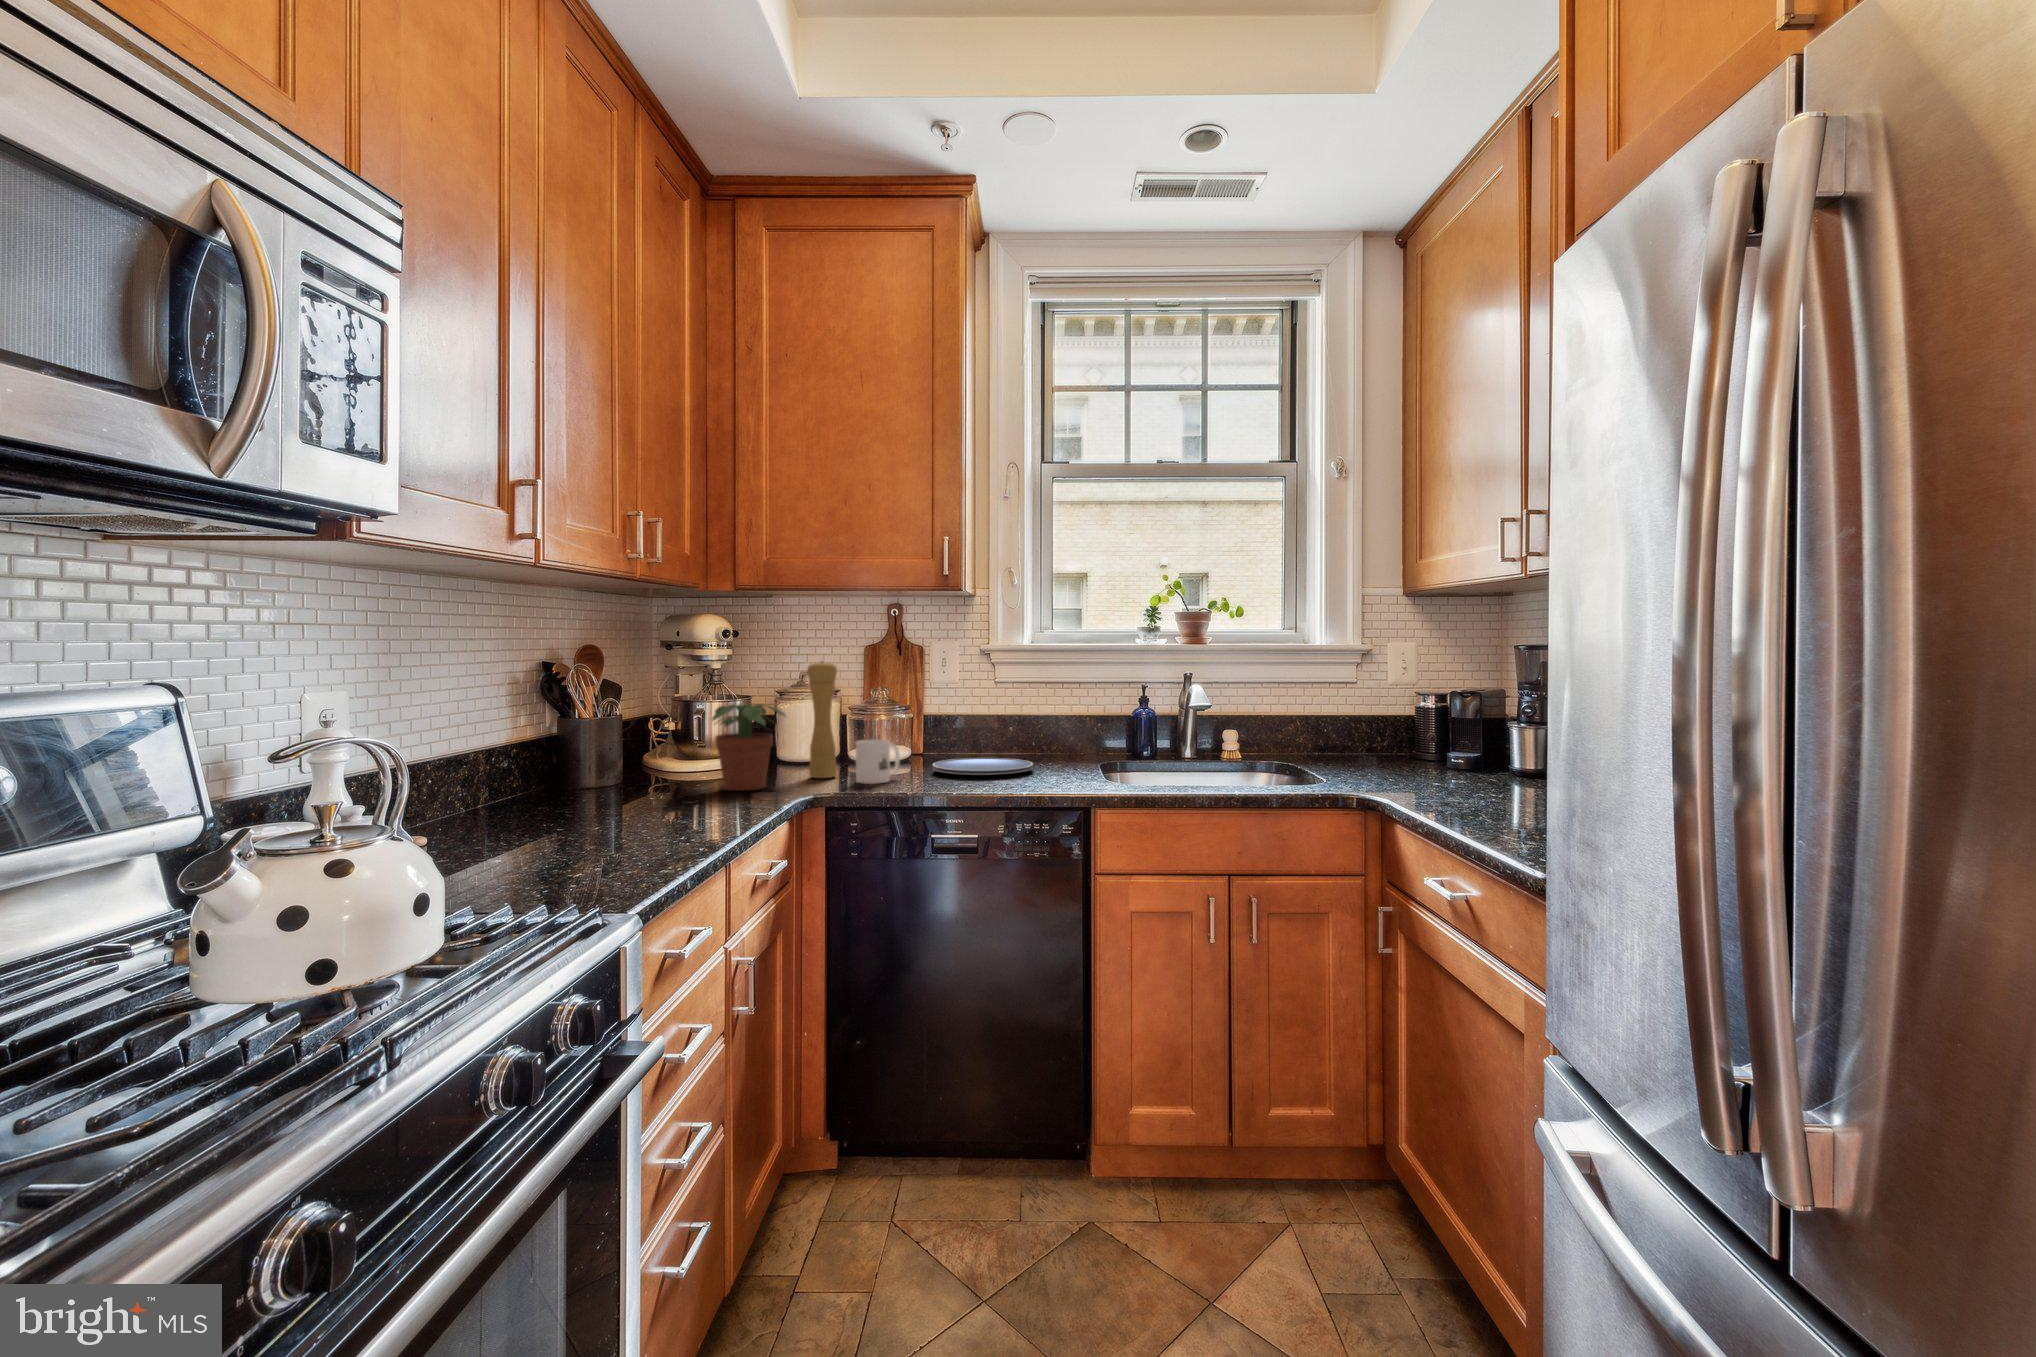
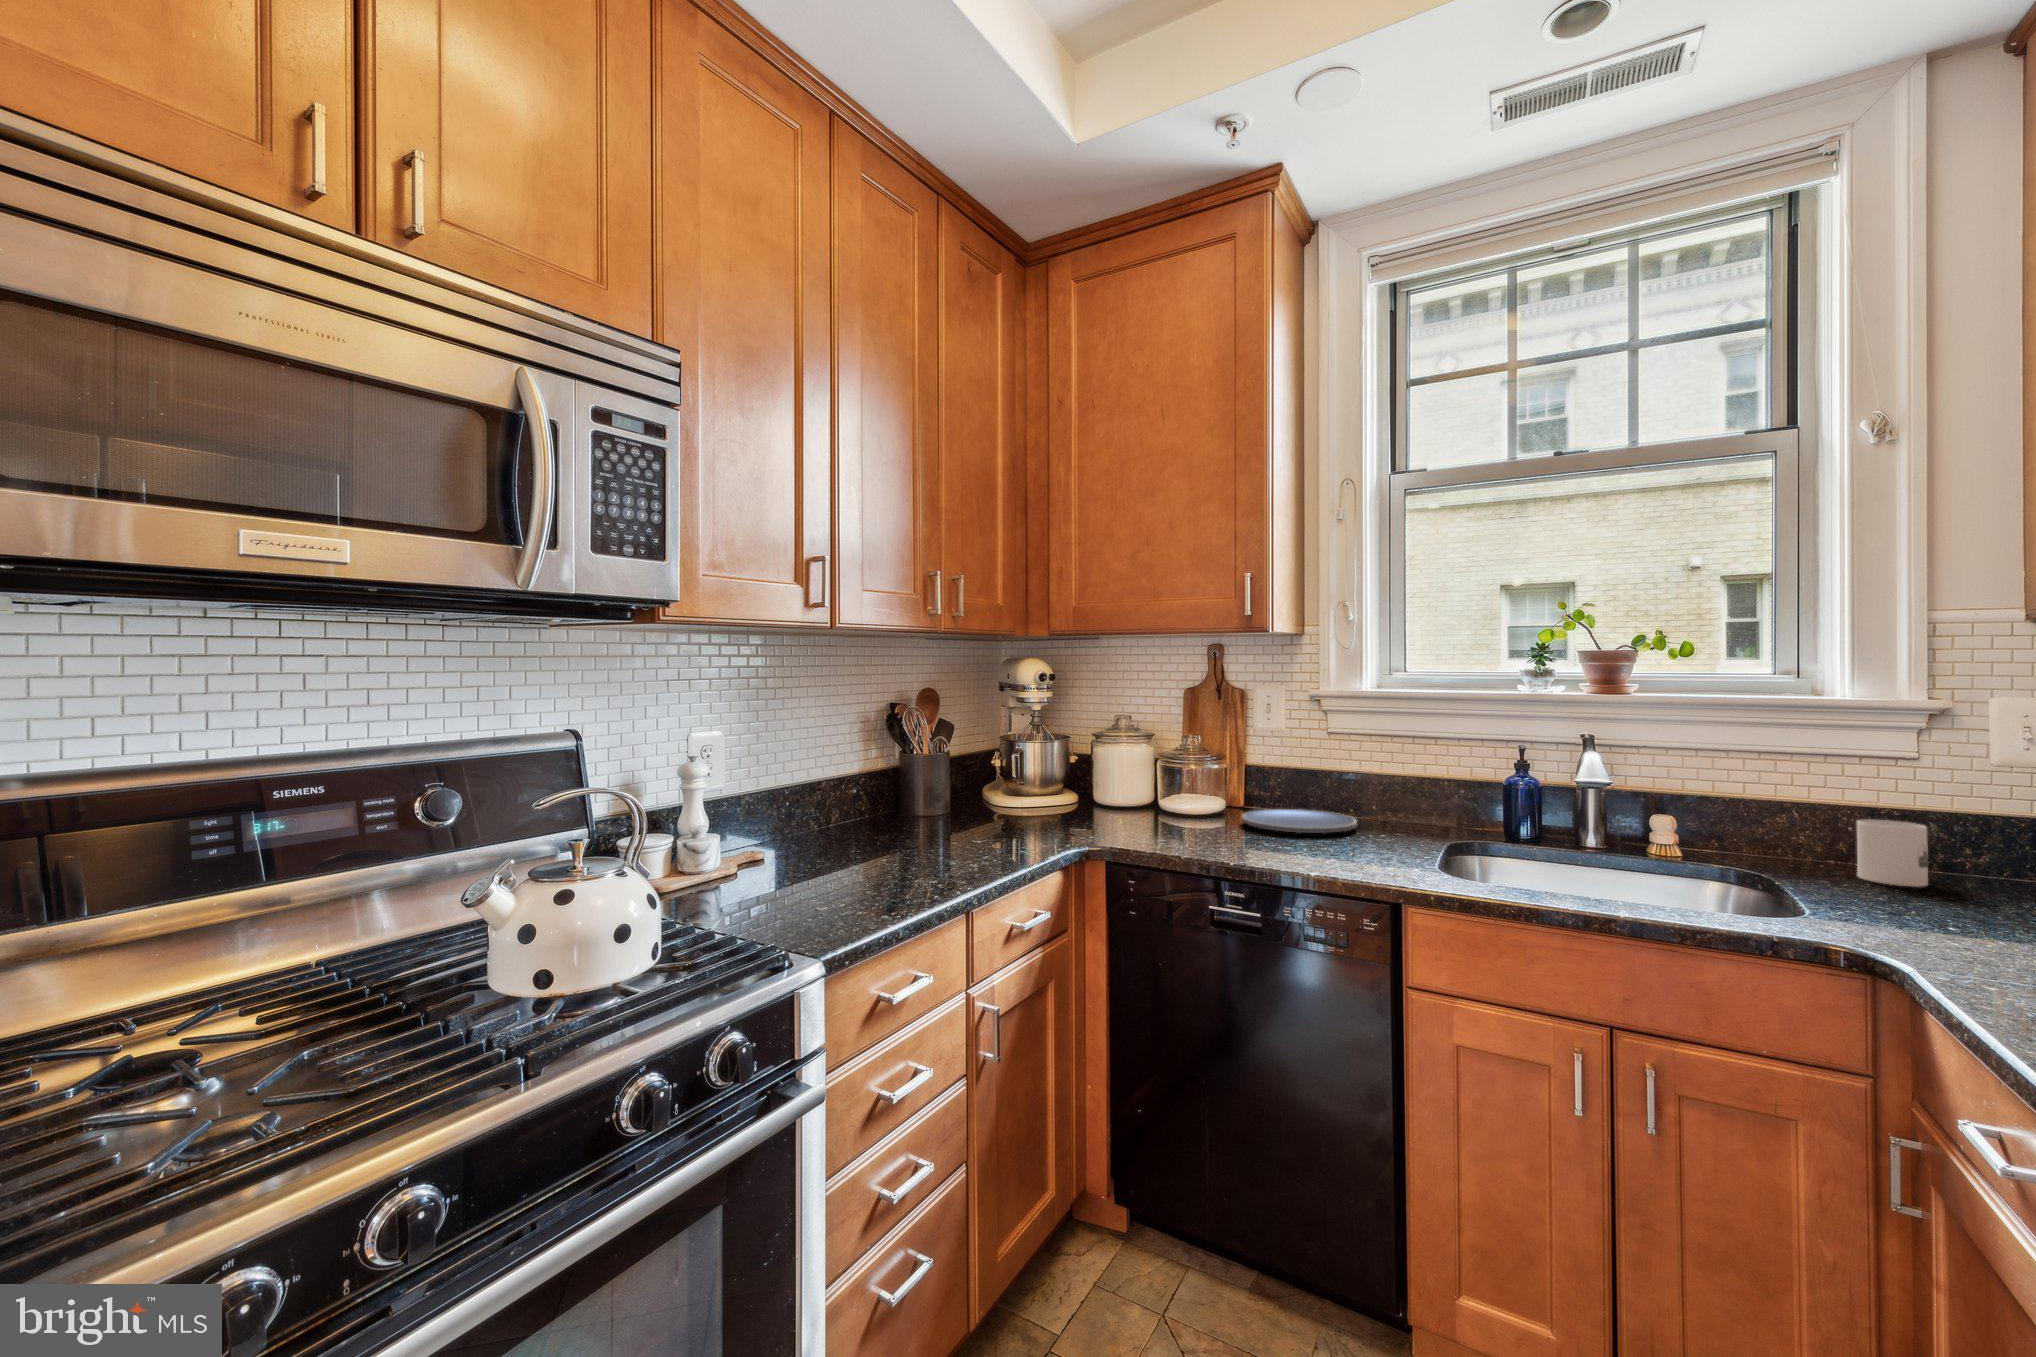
pepper mill: present [807,661,837,778] -> none [1116,705,1144,820]
potted plant: present [712,704,785,791] -> none [1016,746,1089,829]
mug: present [856,740,900,784] -> present [1857,820,1928,887]

